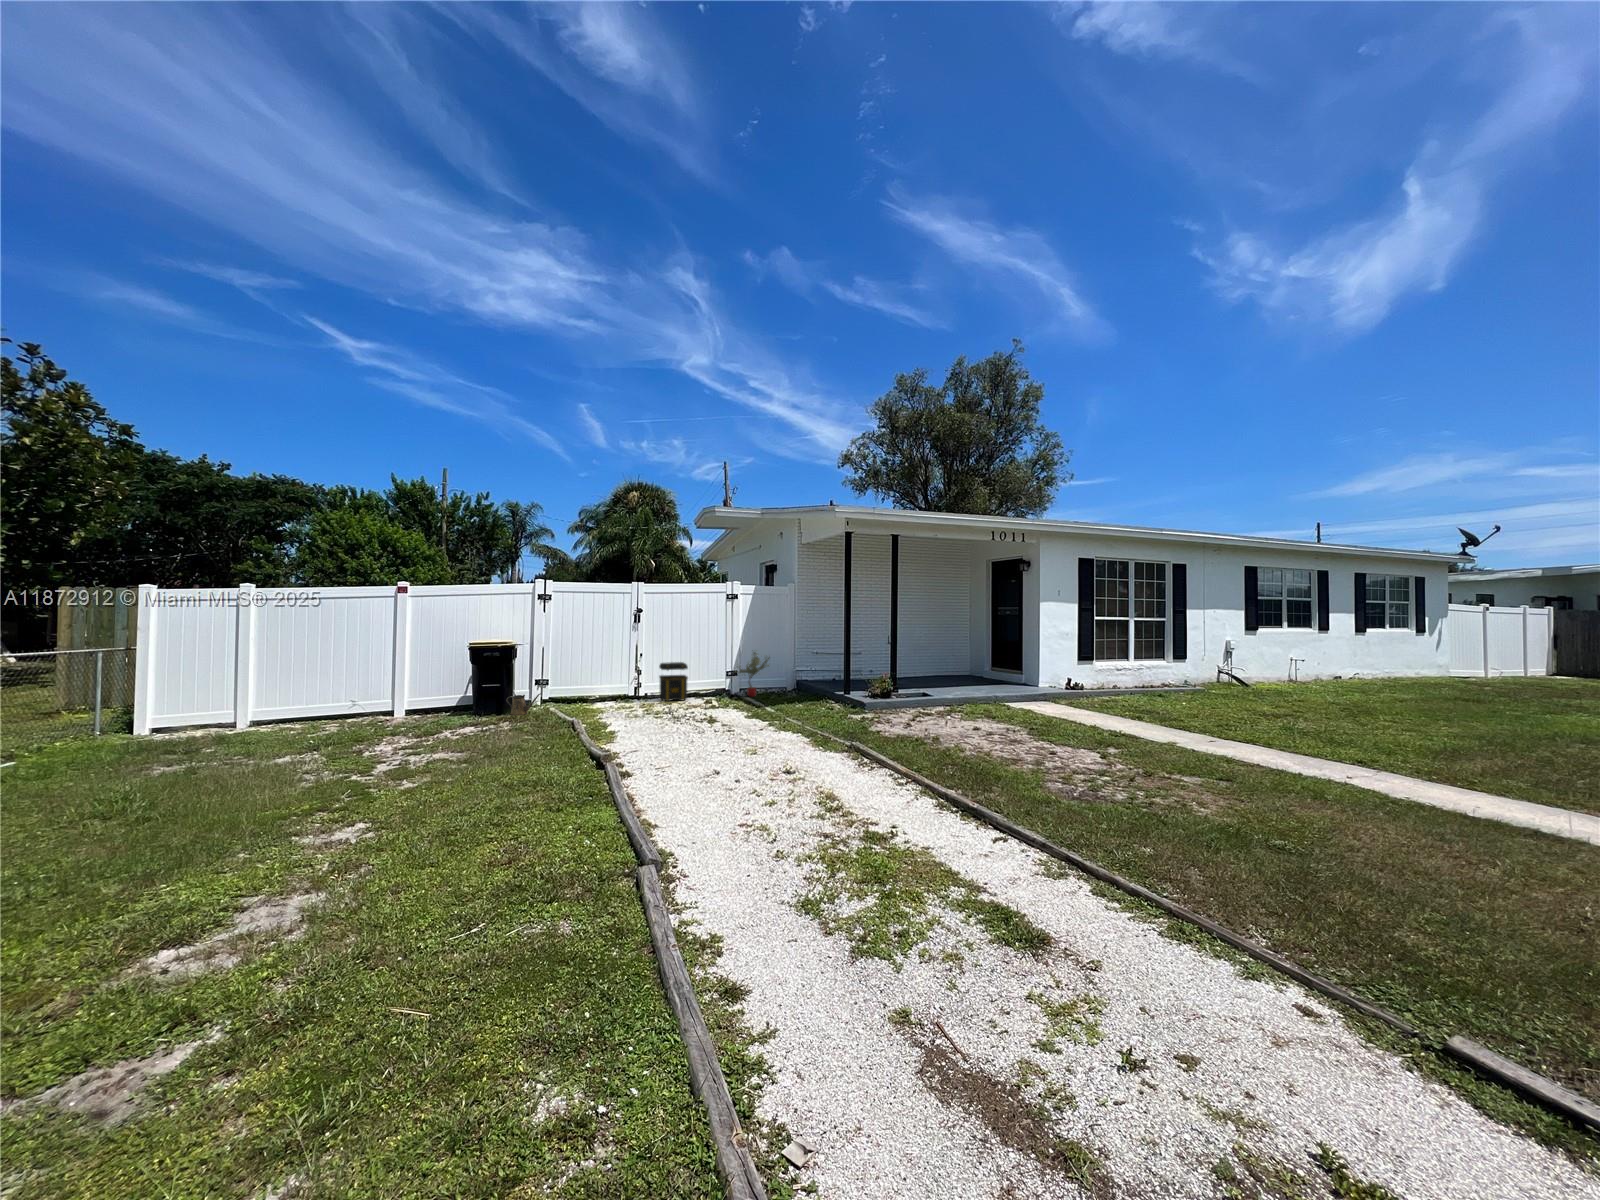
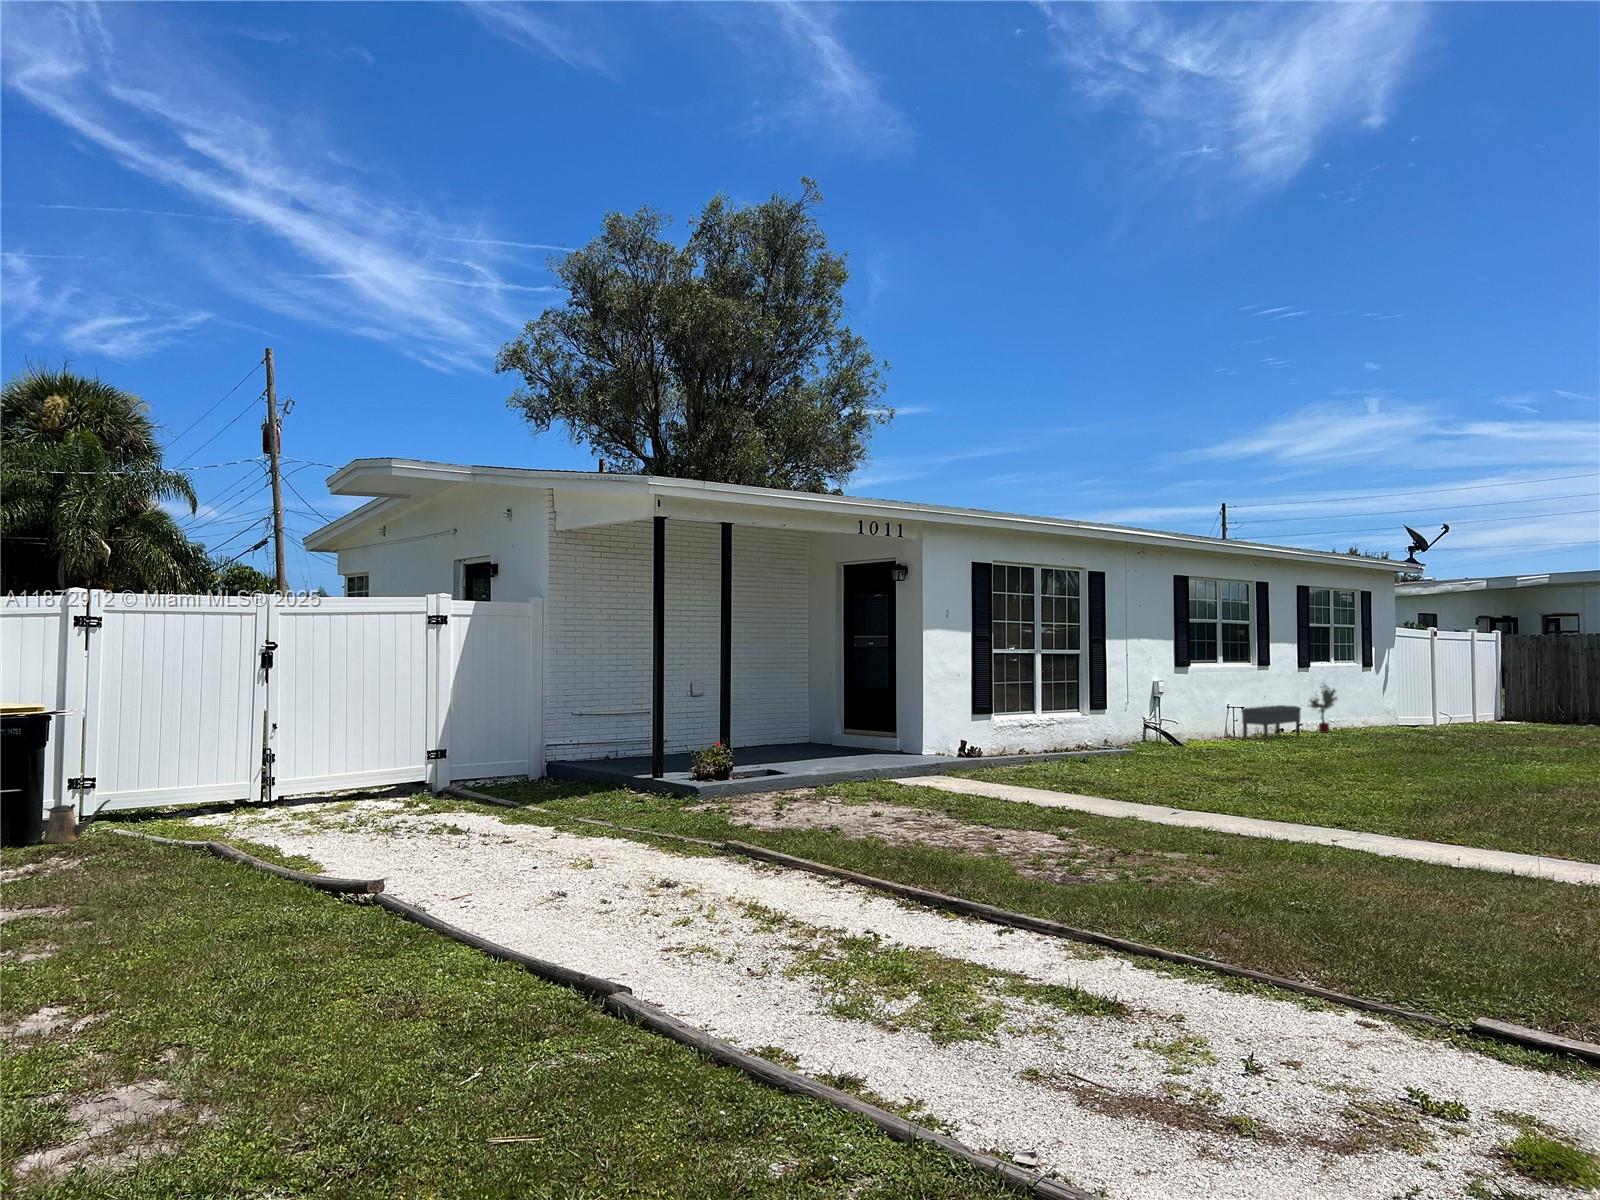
potted tree: present [735,650,769,697] -> present [1308,685,1338,733]
bench: none [1303,660,1357,685] -> present [1242,705,1301,740]
toolbox: present [659,662,688,701] -> none [308,736,367,807]

